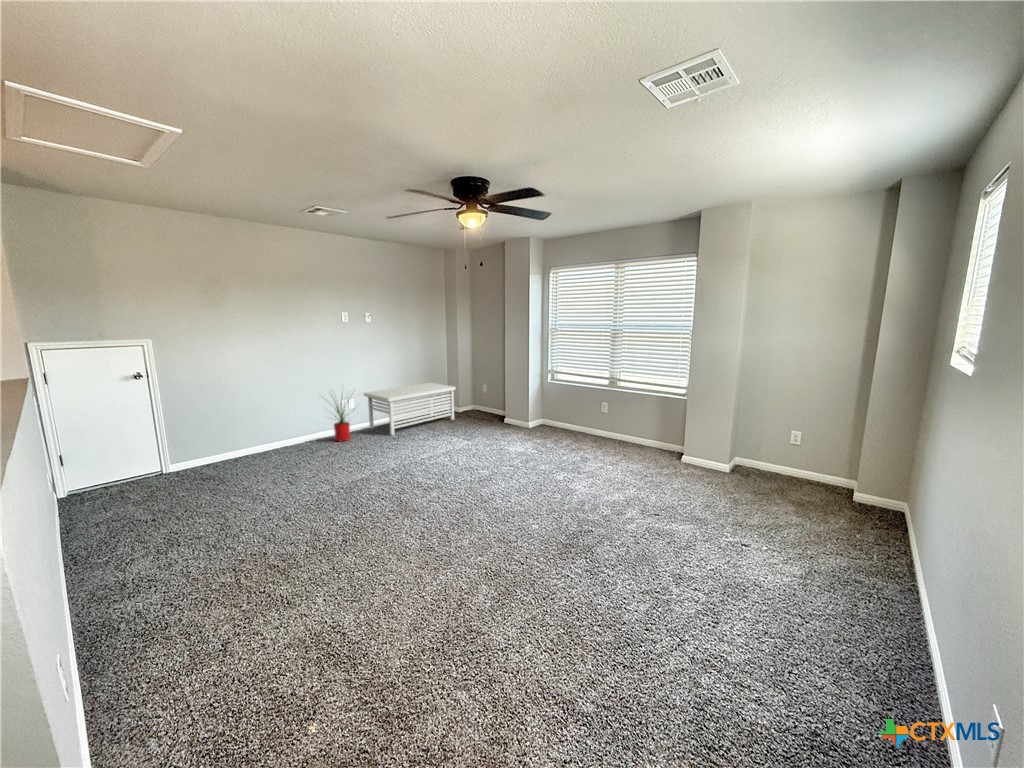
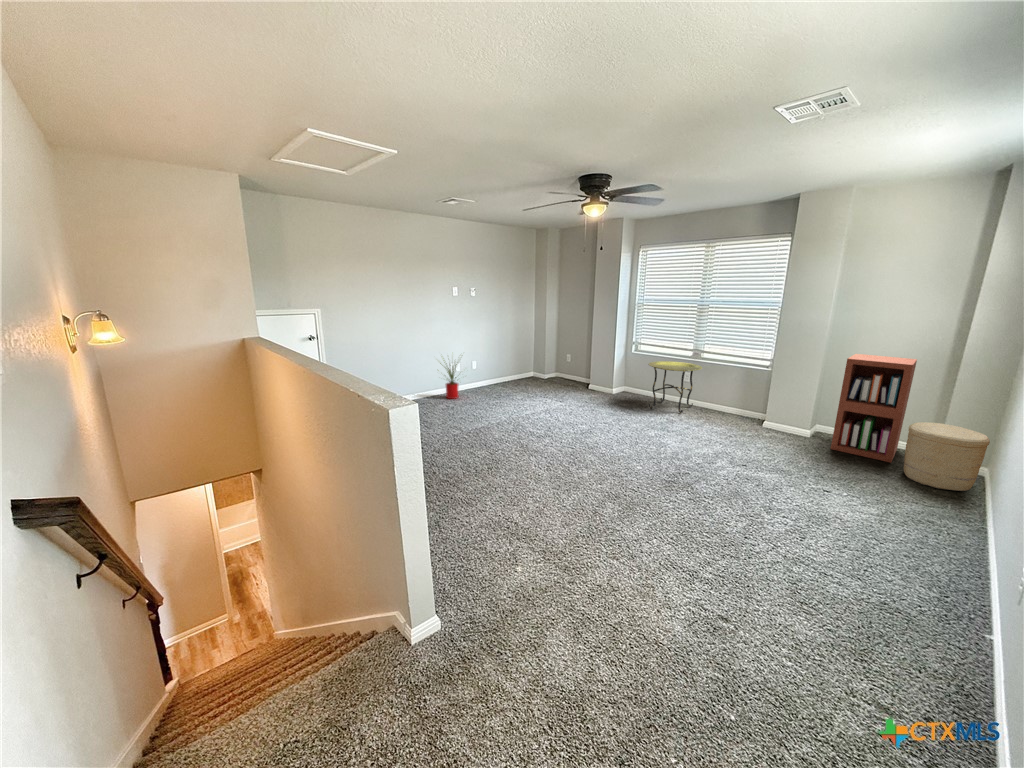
bookshelf: none [749,380,828,500] -> present [831,354,917,463]
storage bench: present [364,383,456,435] -> none [467,351,545,396]
side table: none [561,391,617,449] -> present [648,361,702,413]
woven basket: none [824,455,909,534] -> present [904,422,990,491]

